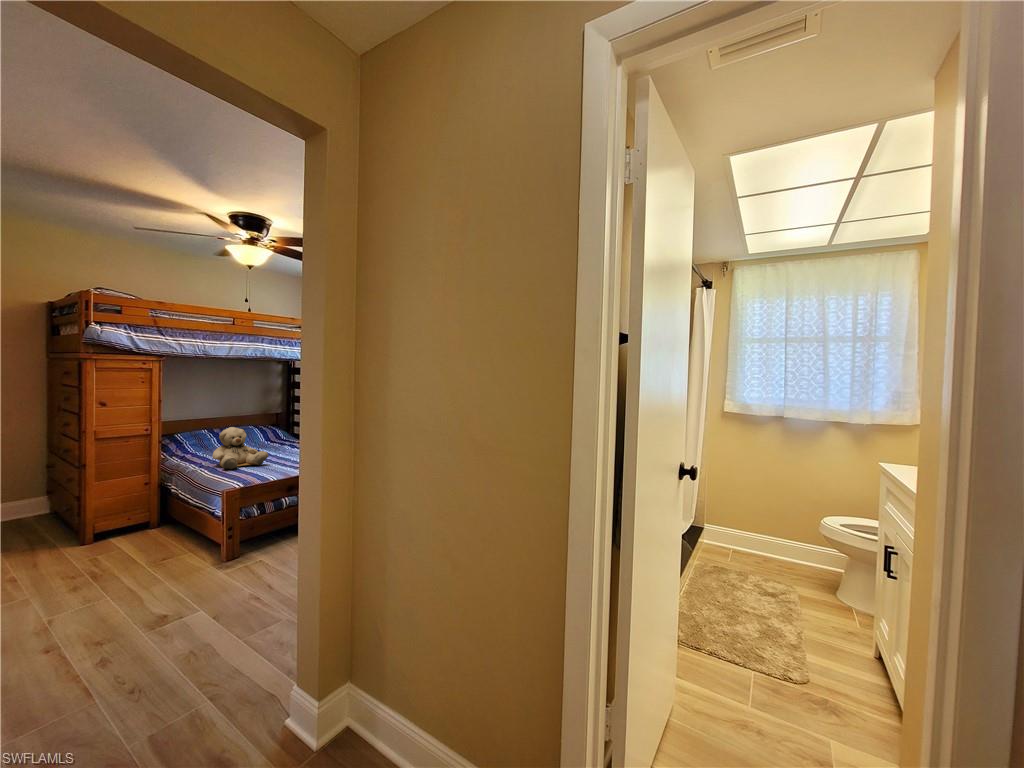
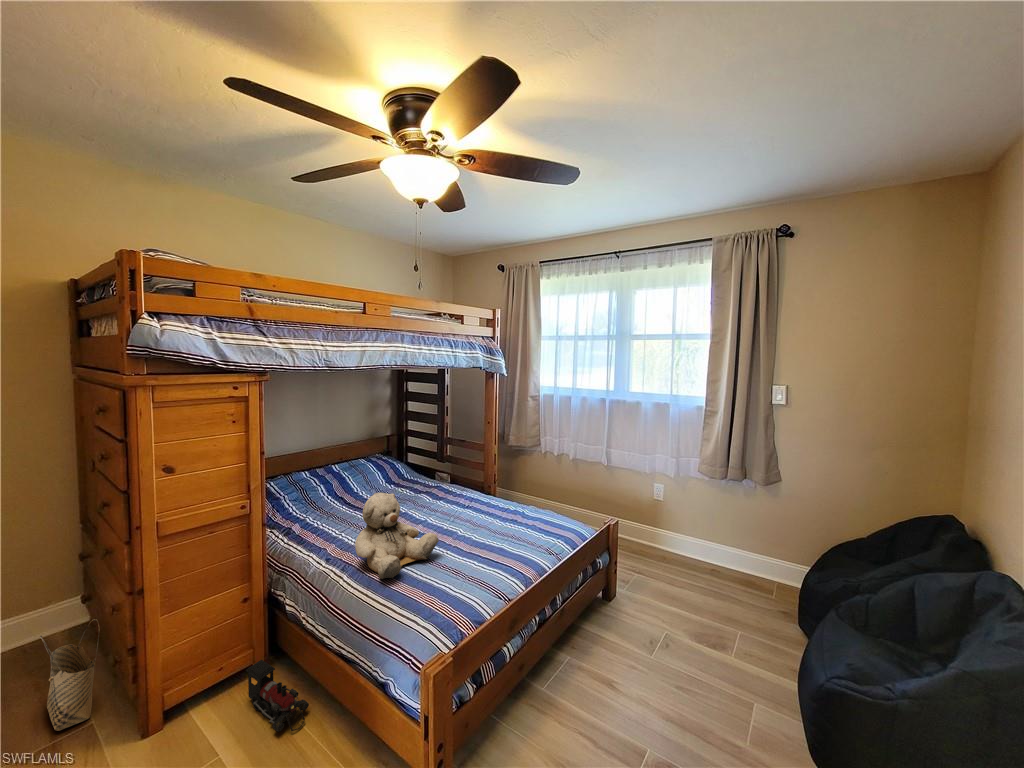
woven basket: none [26,489,59,541] -> present [40,619,100,731]
toy train: none [143,514,177,542] -> present [246,660,309,732]

